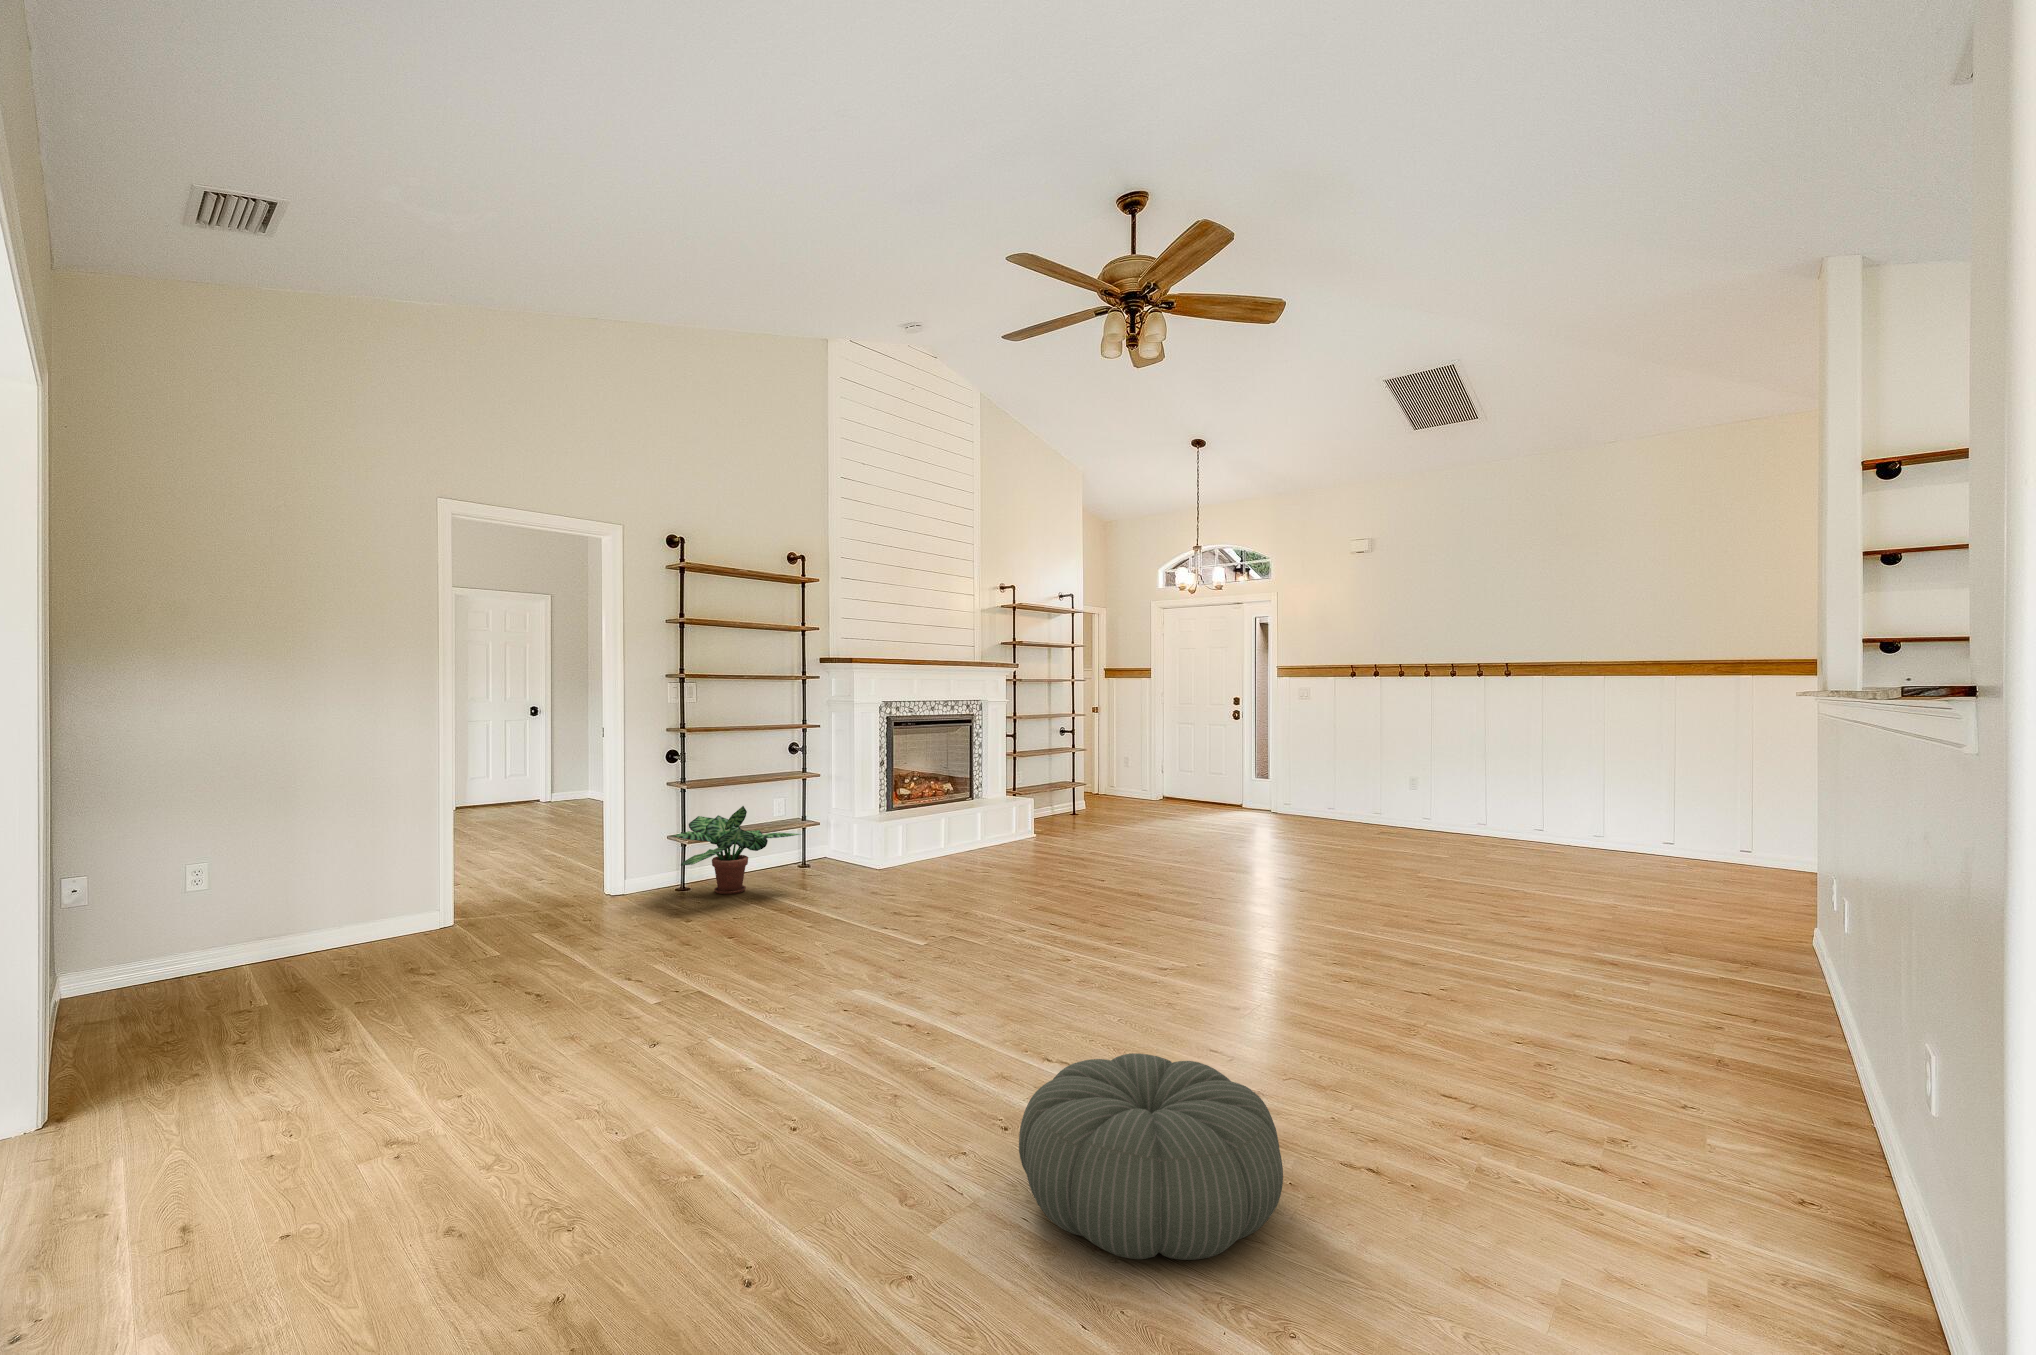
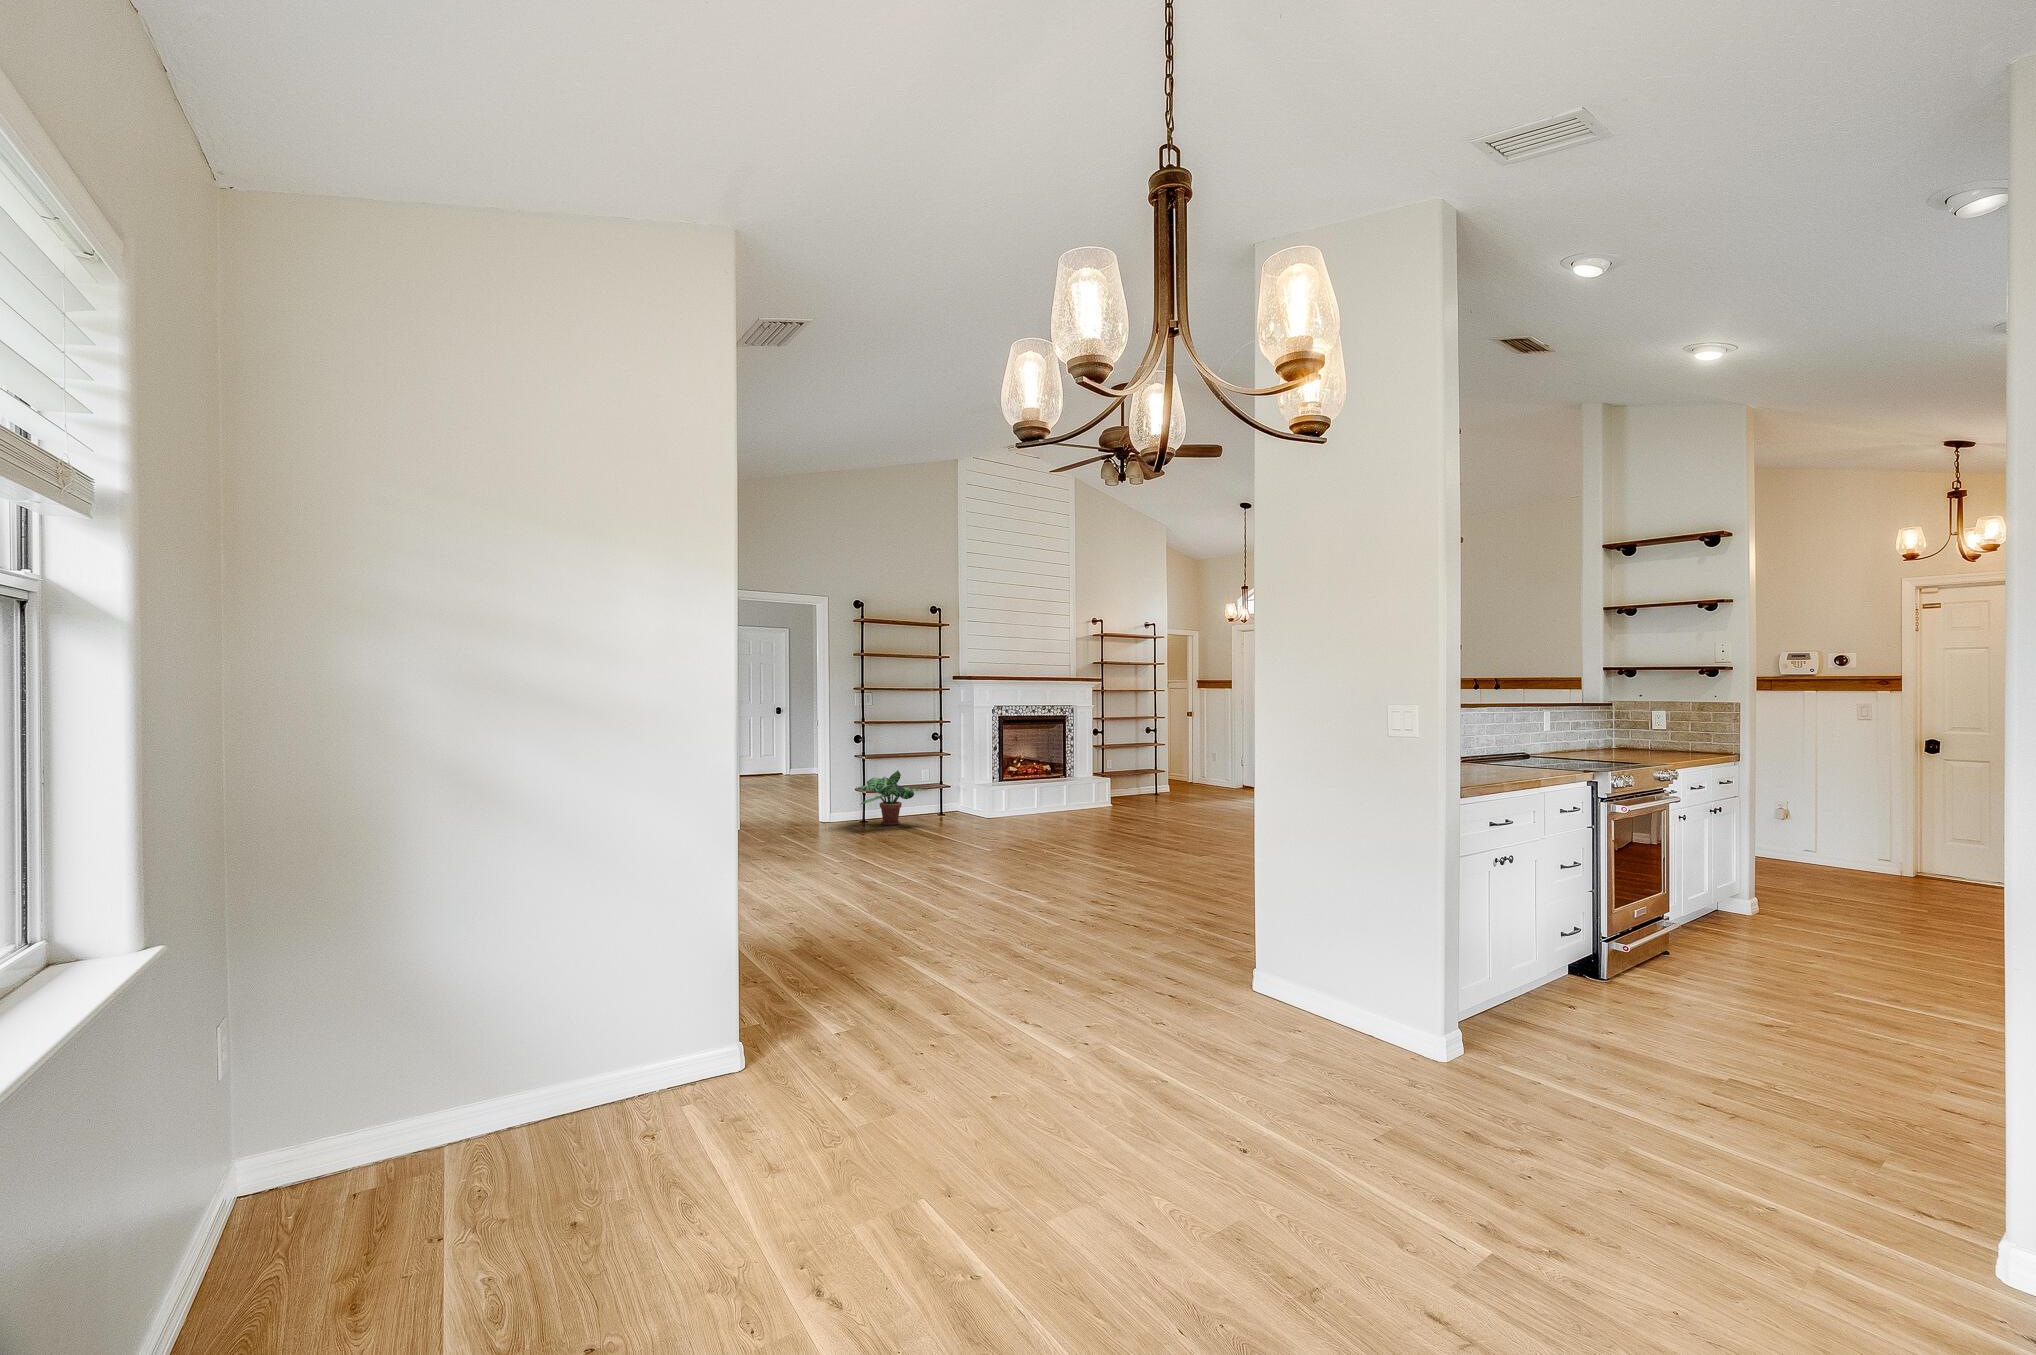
pouf: present [1019,1053,1283,1260] -> none [967,865,1076,928]

